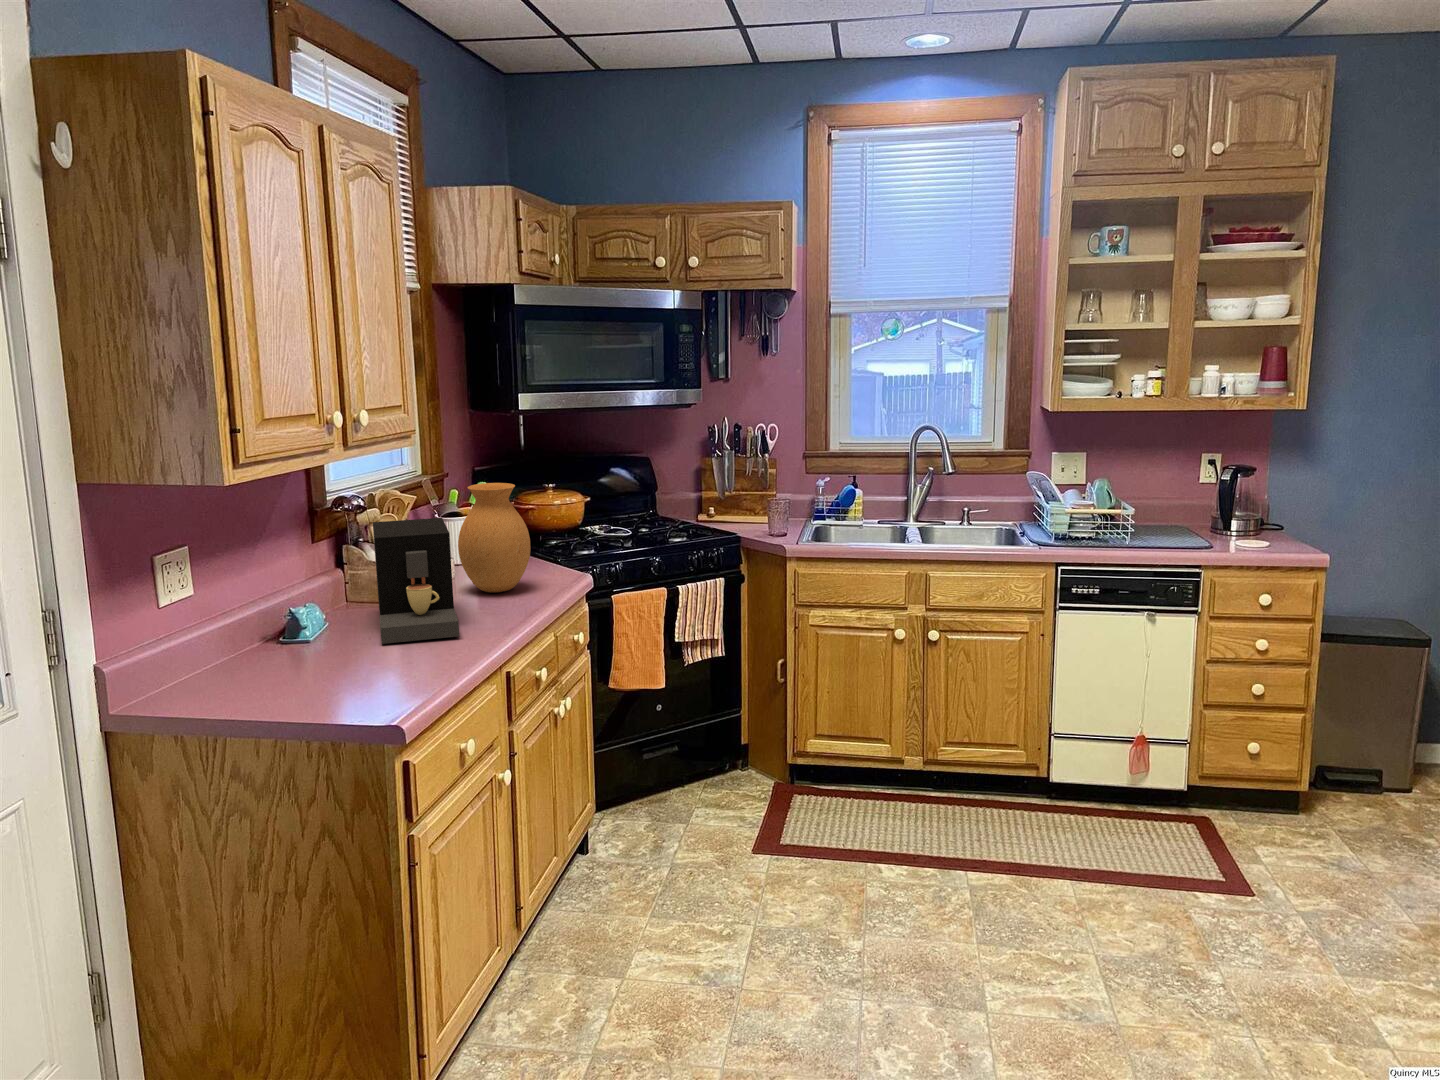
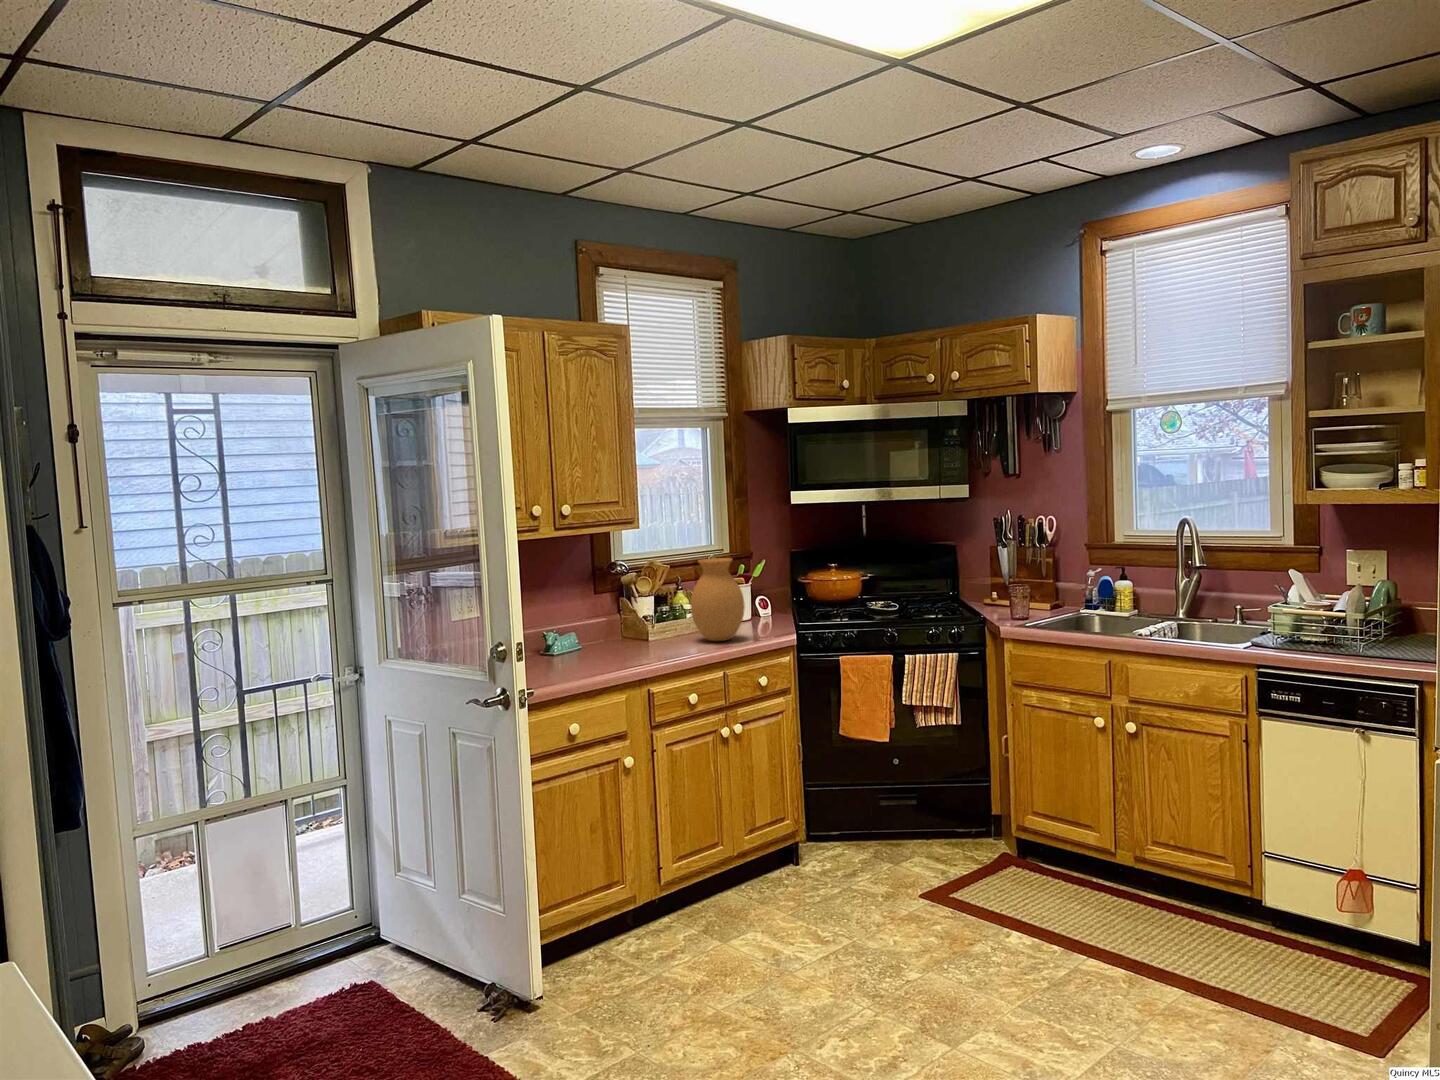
coffee maker: present [373,518,459,644] -> none [583,580,669,662]

